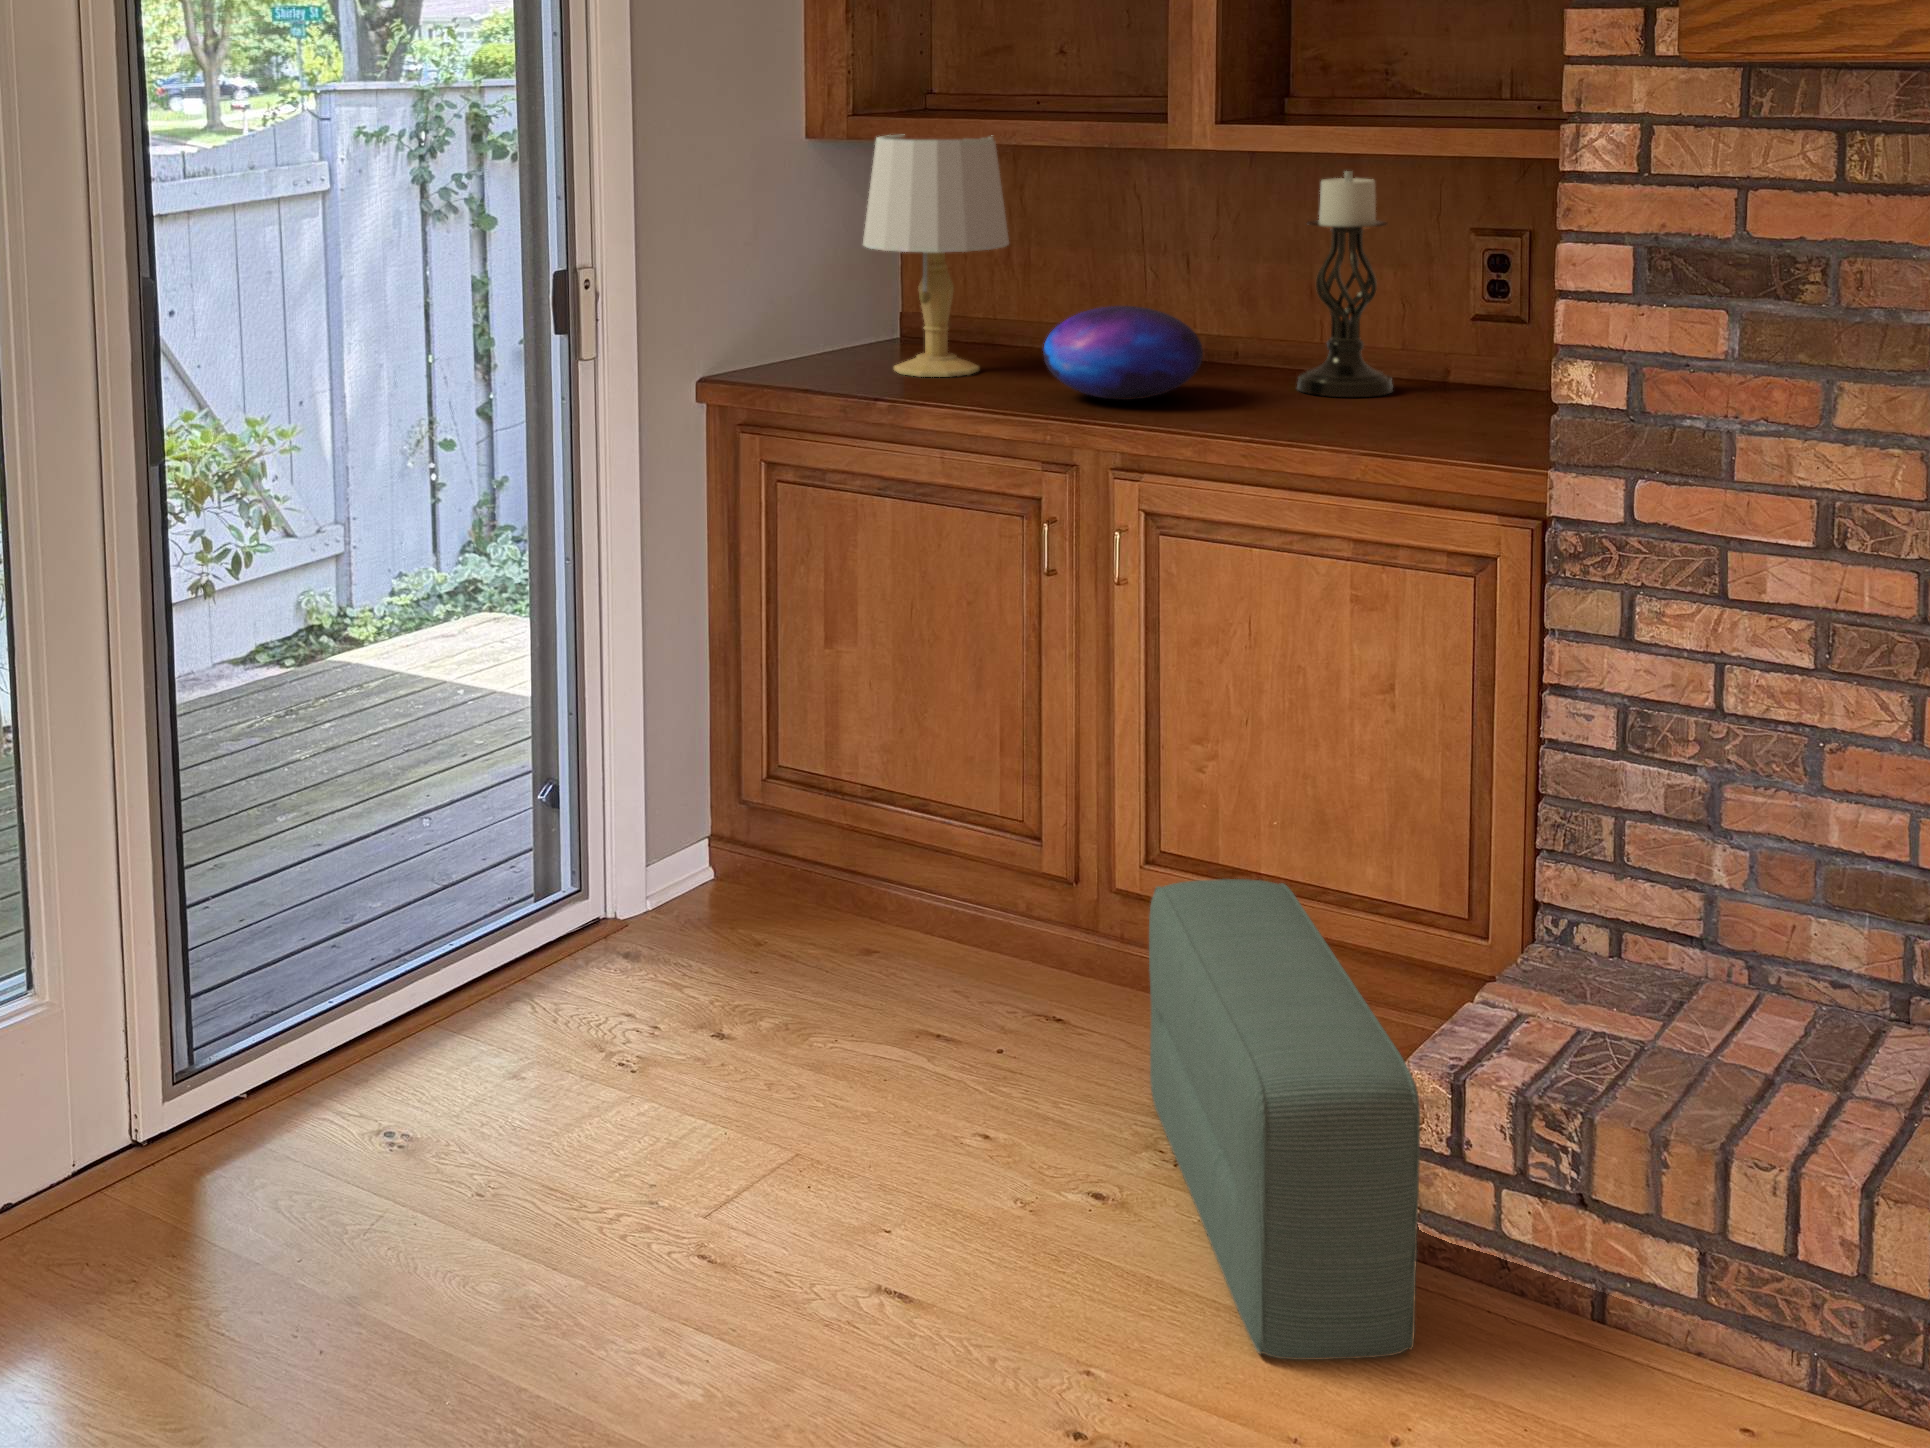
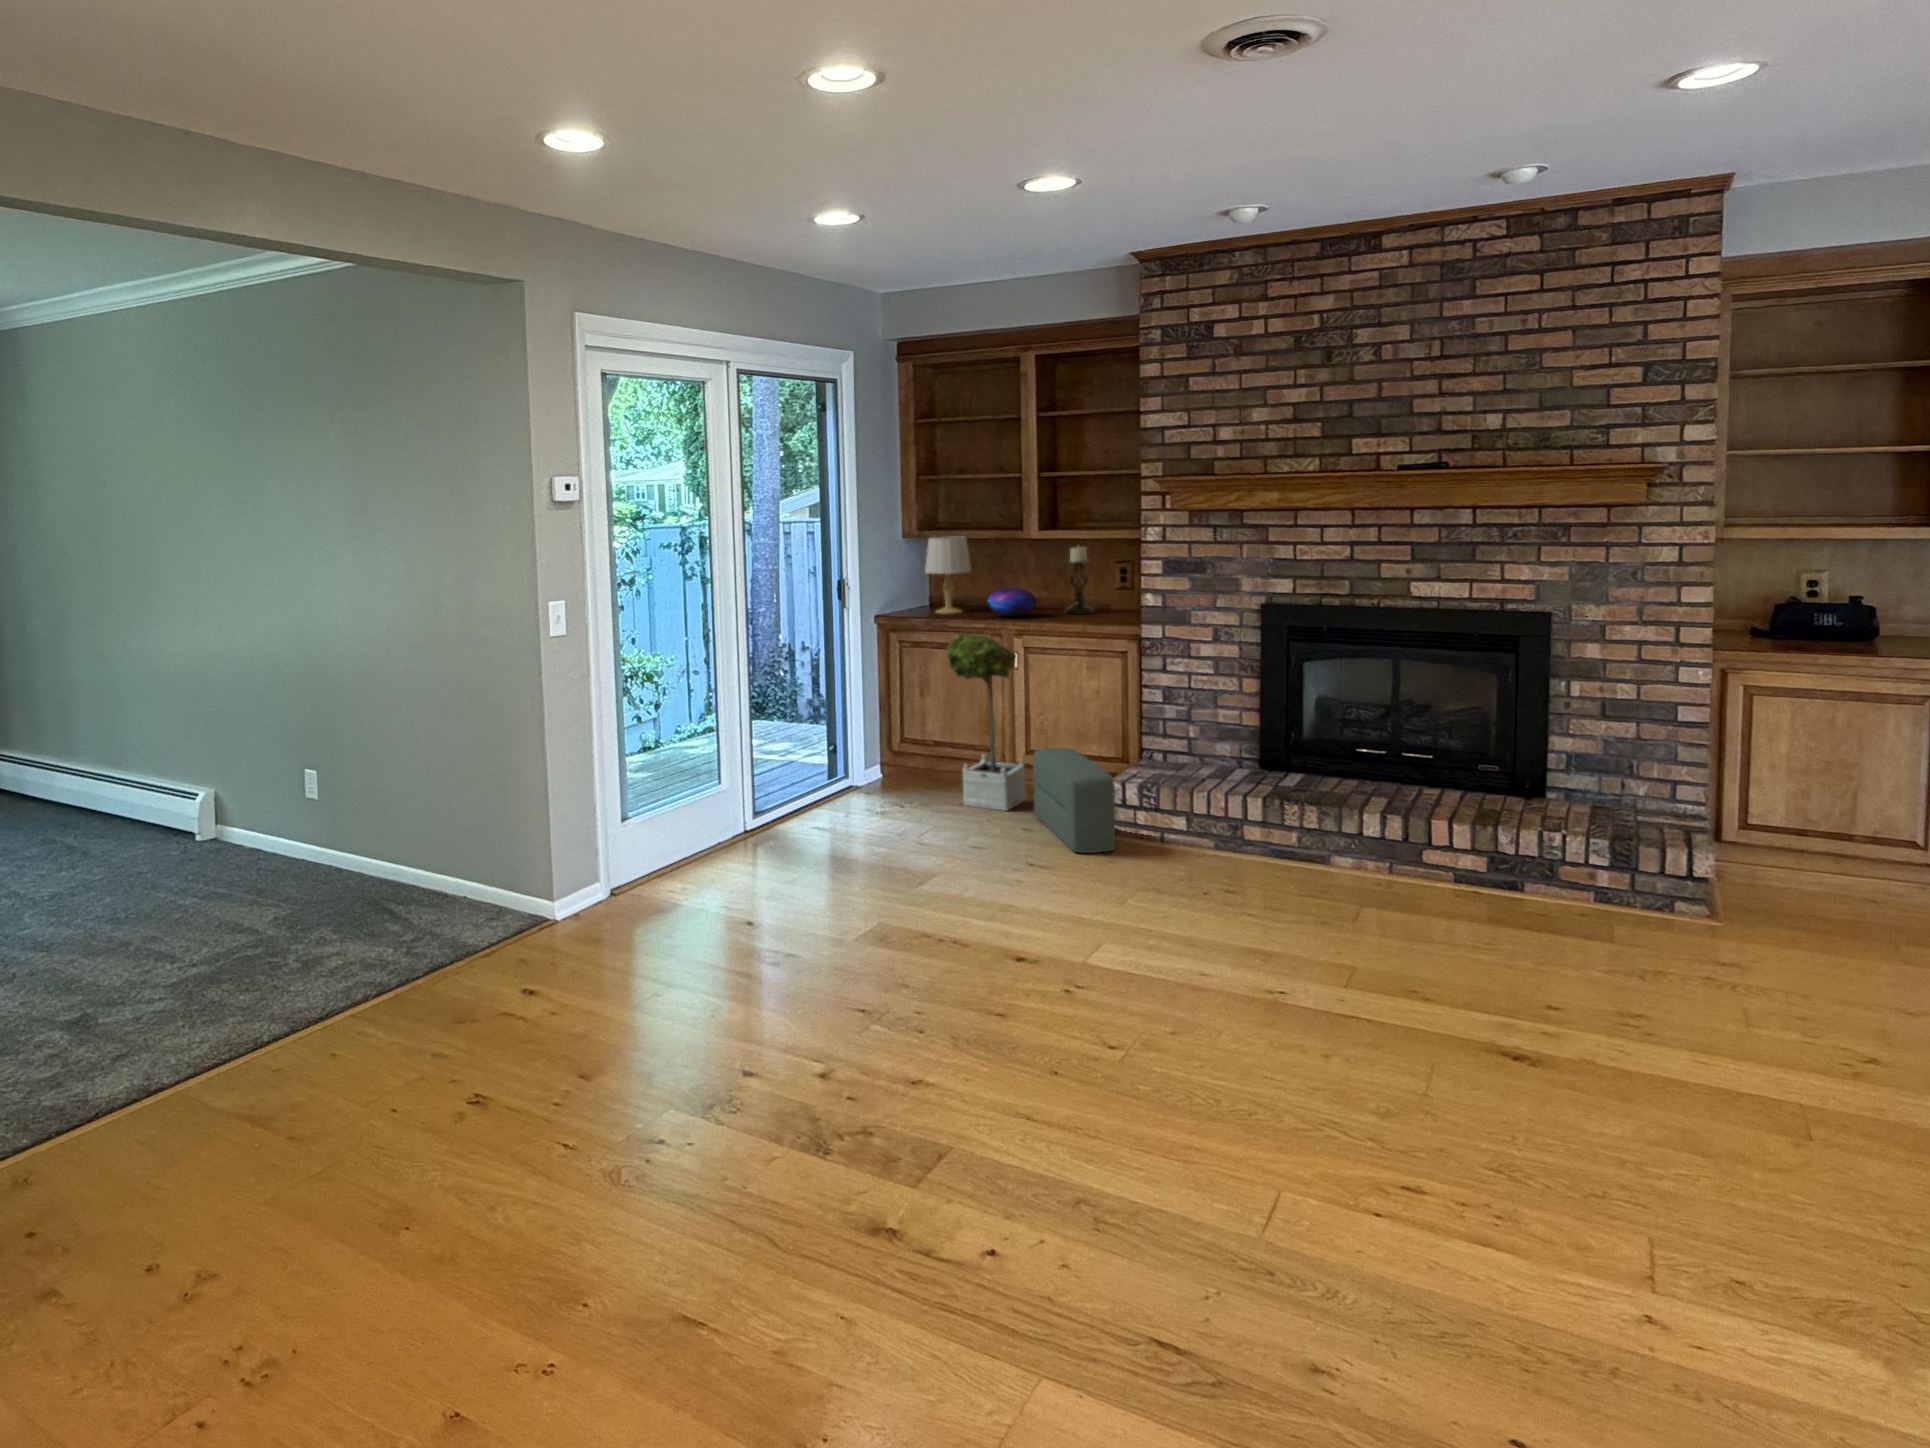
potted tree: none [883,460,1140,1070] -> present [947,633,1026,811]

